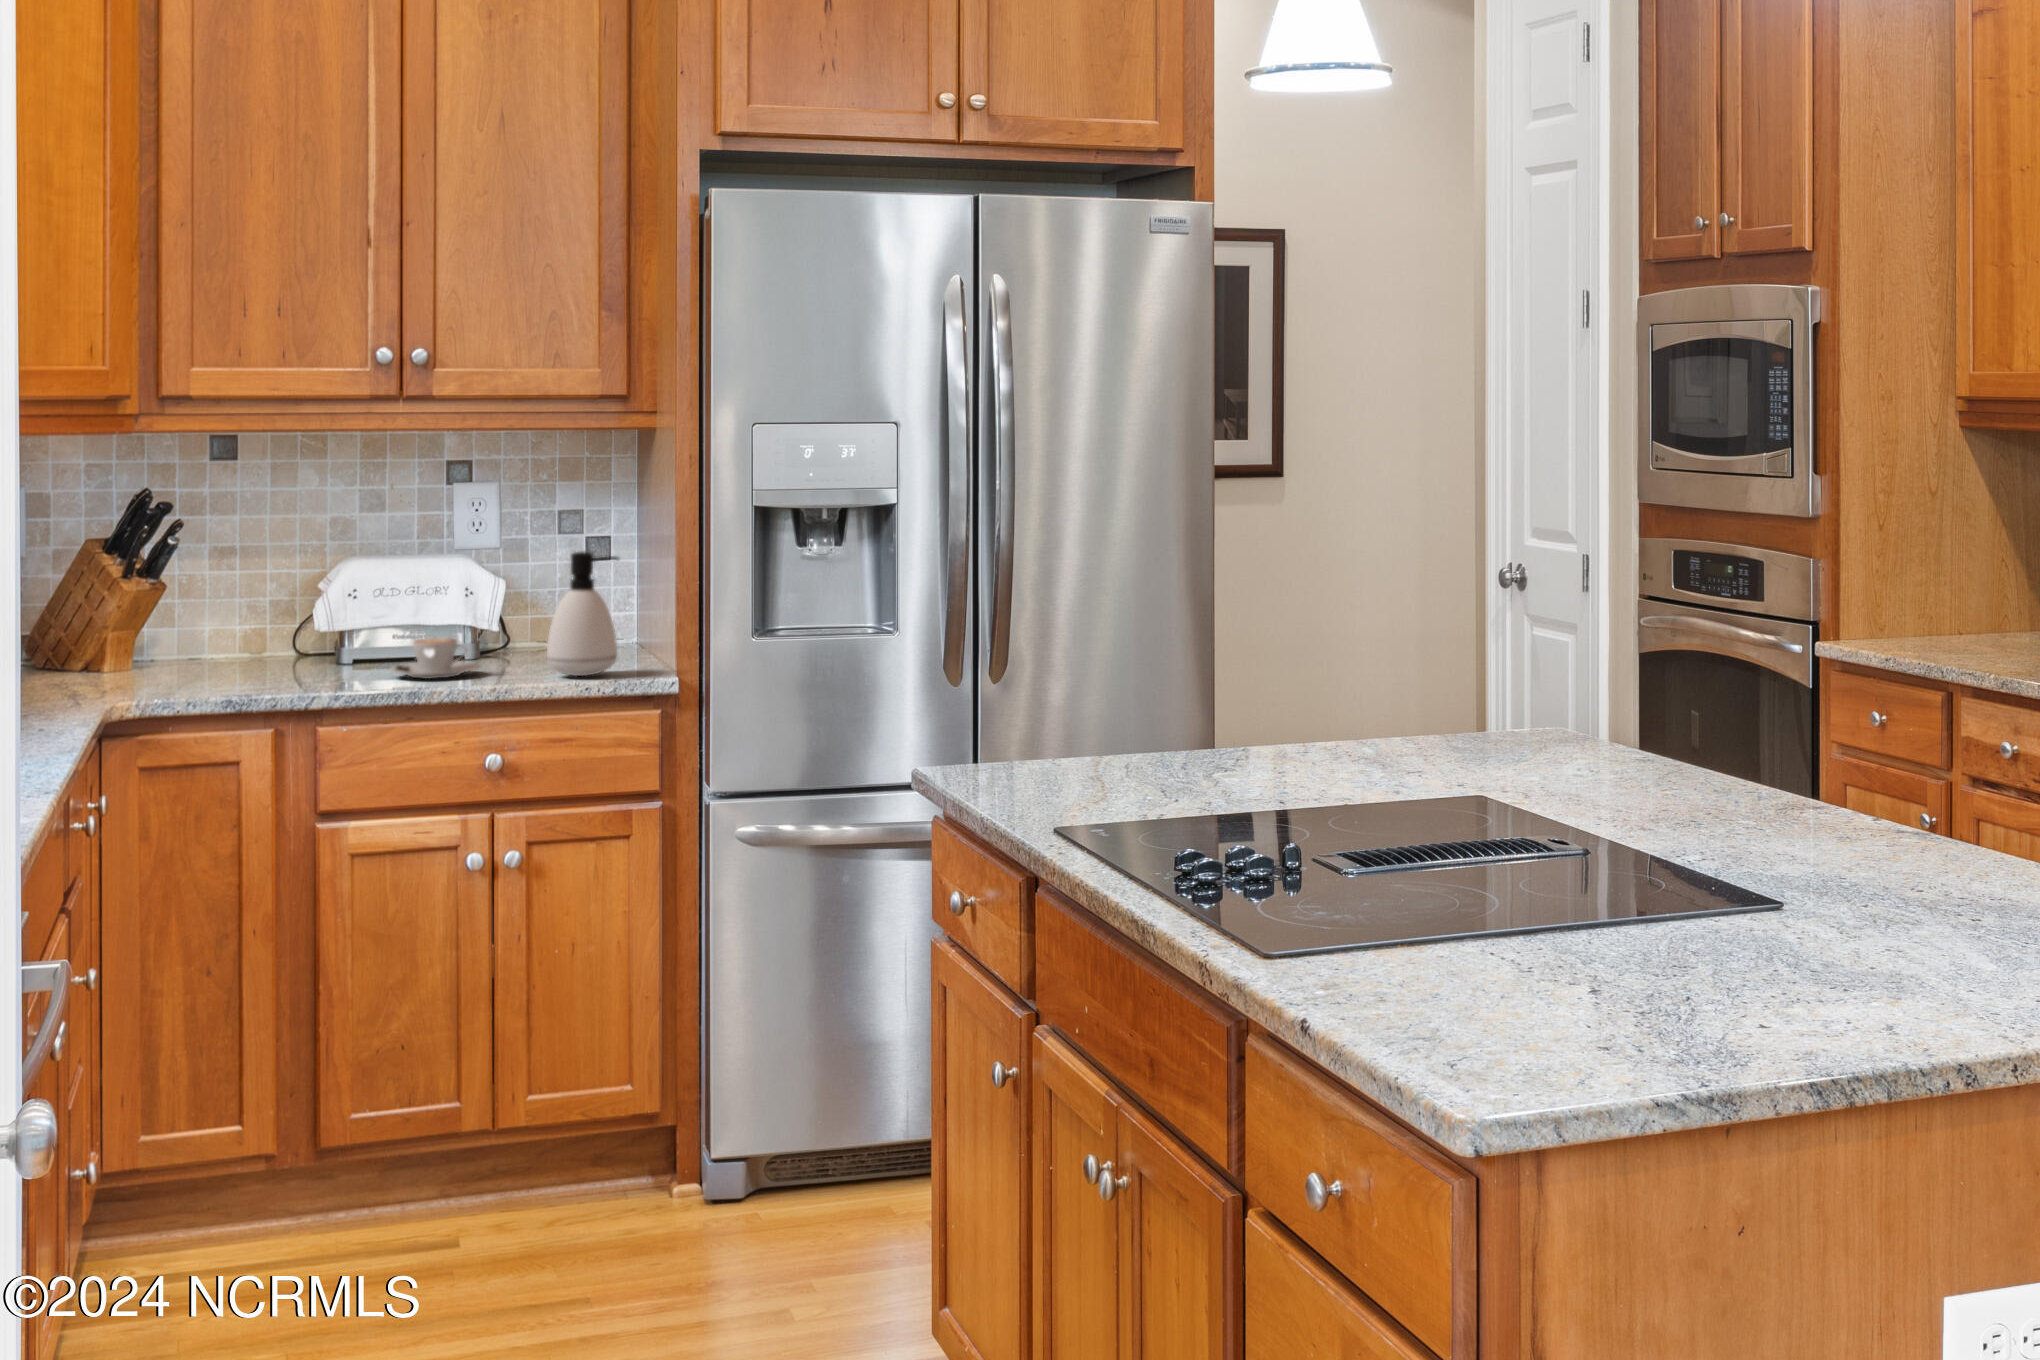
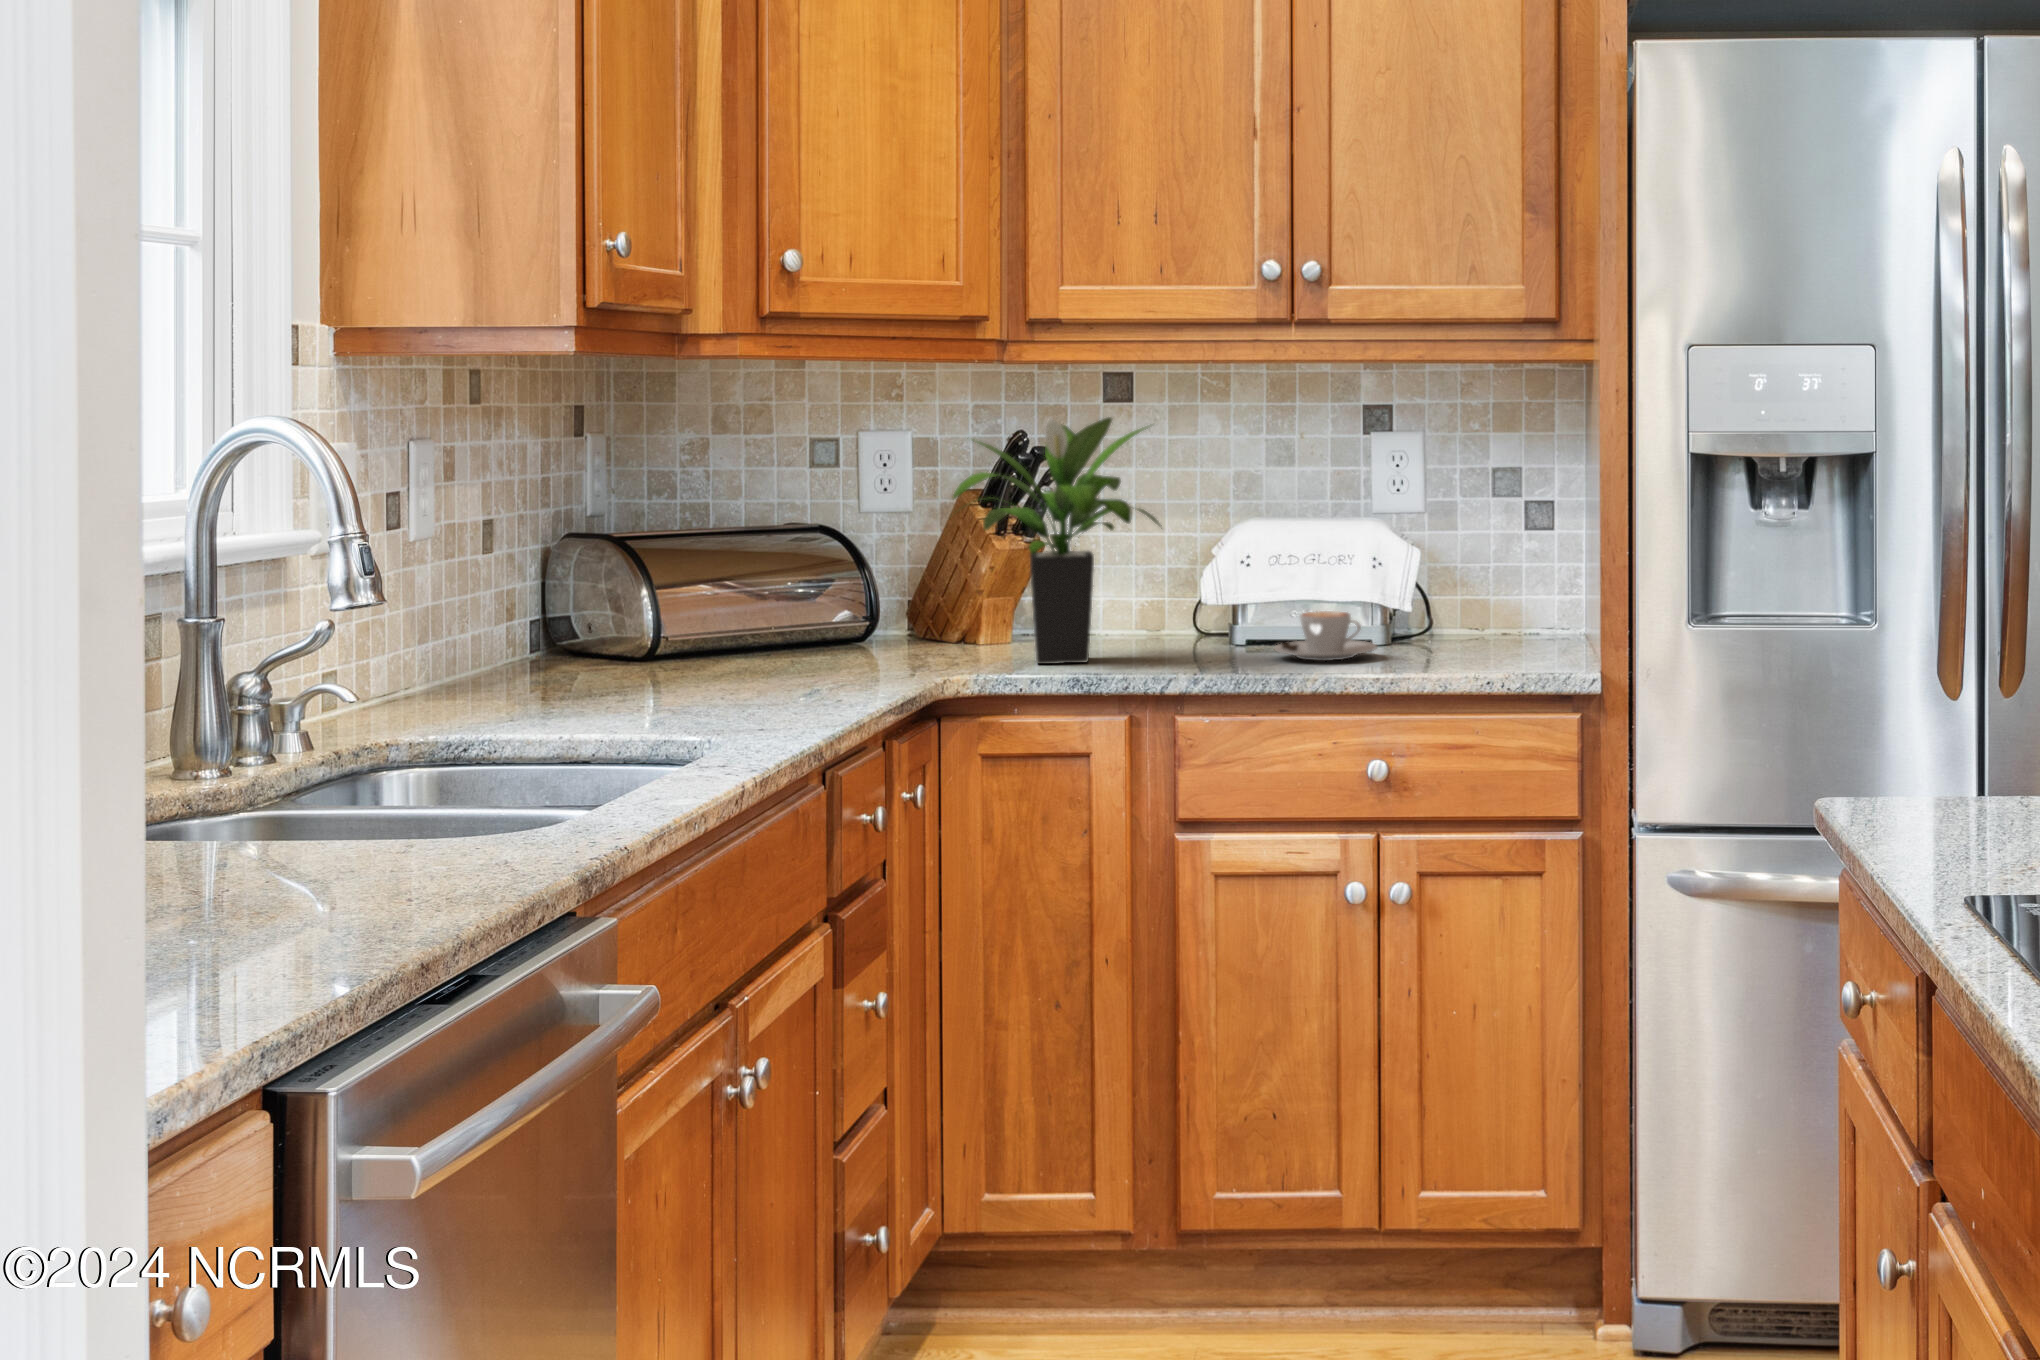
potted plant: none [94,485,285,693] -> present [953,417,1162,664]
soap dispenser: present [547,551,619,676] -> none [1446,508,1532,665]

